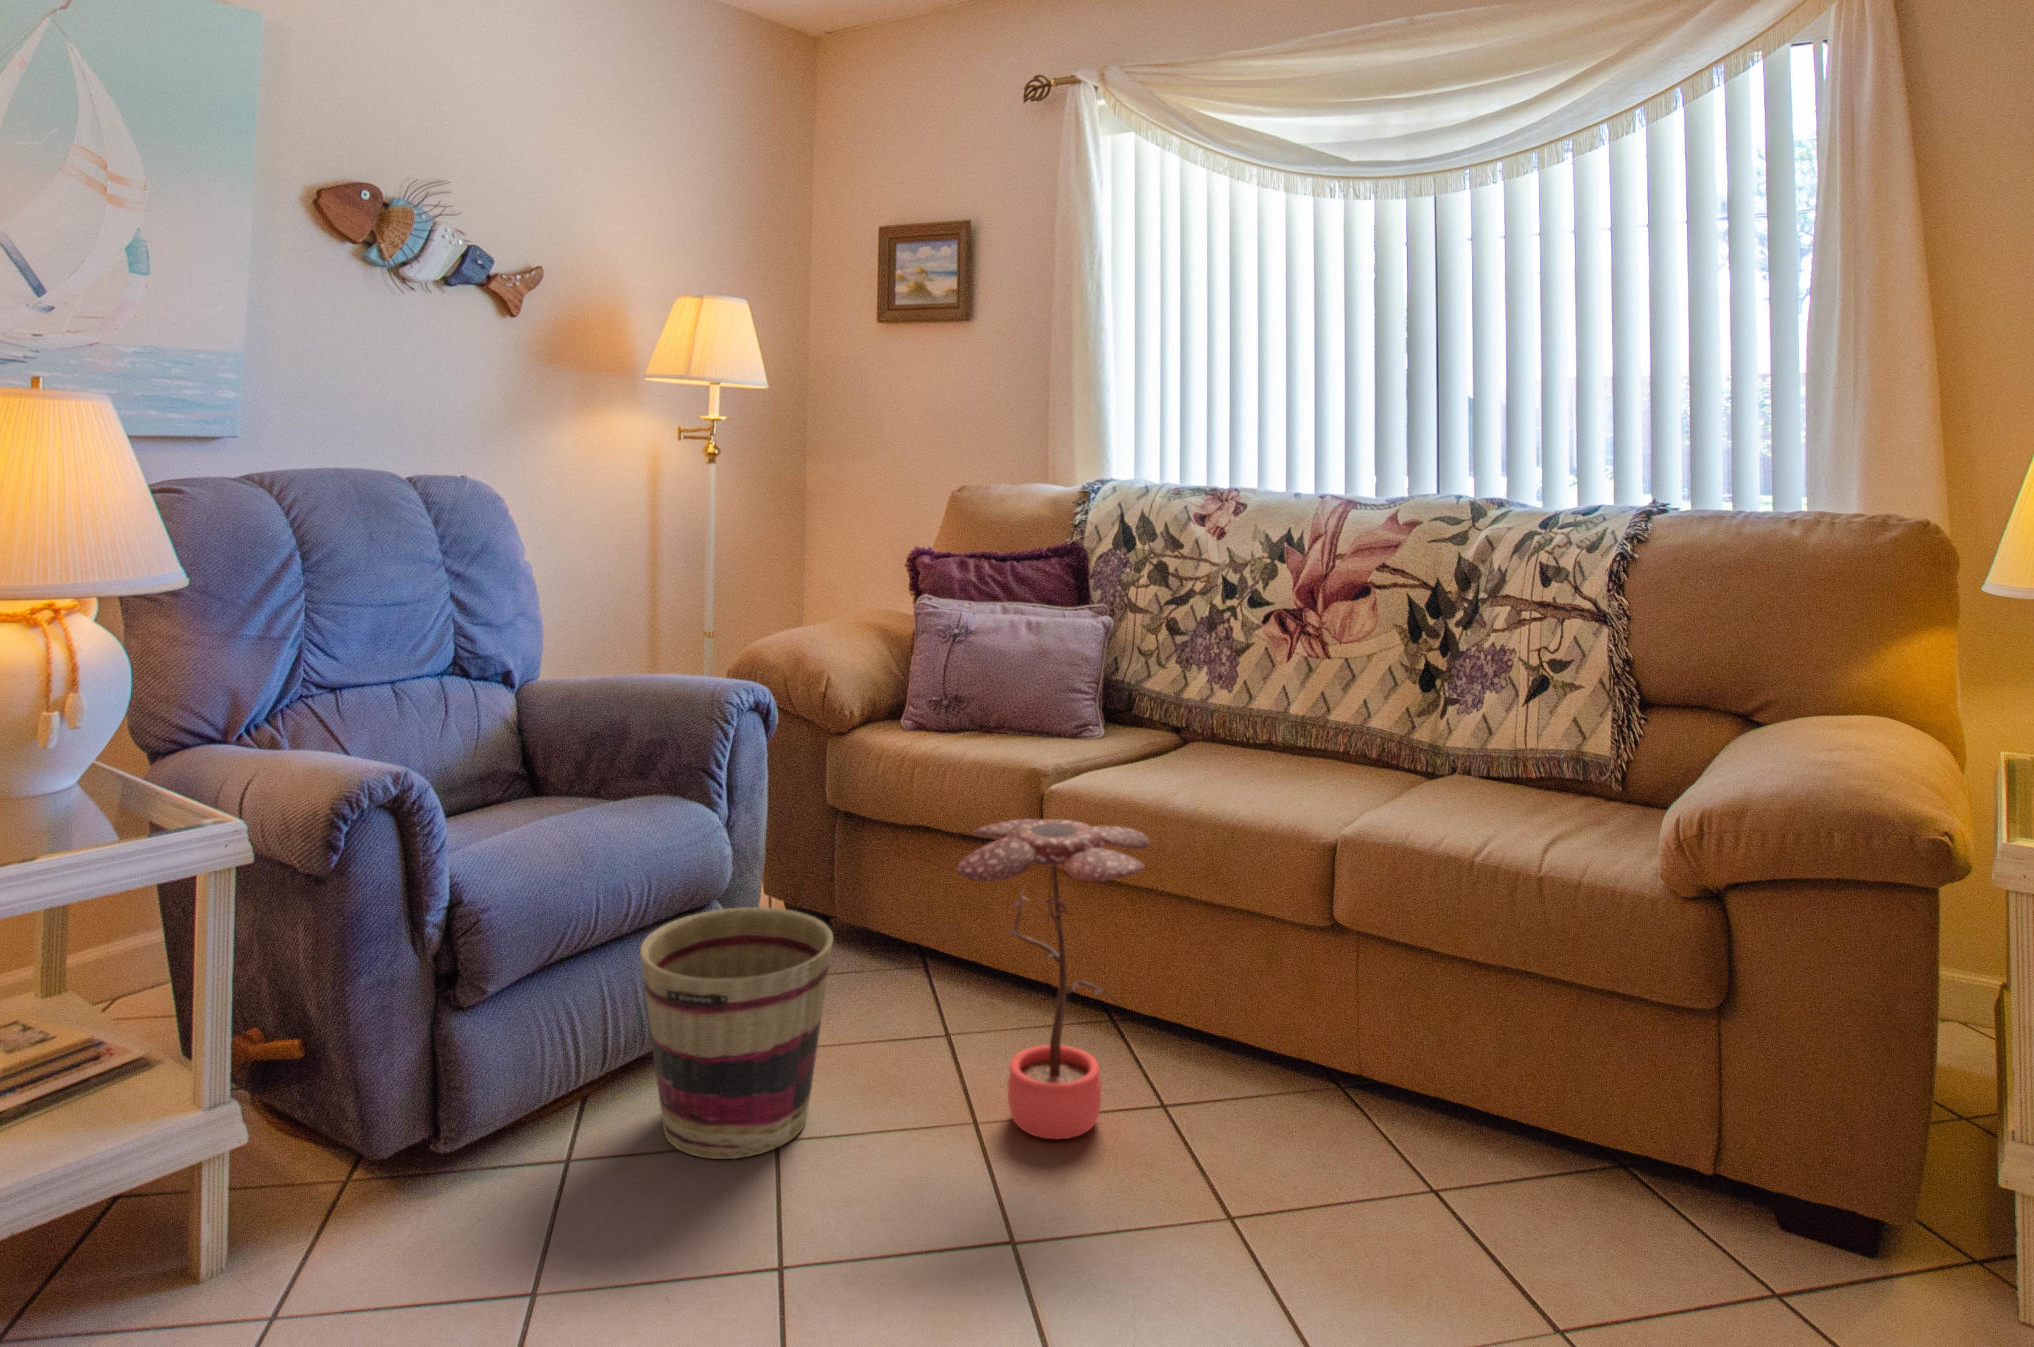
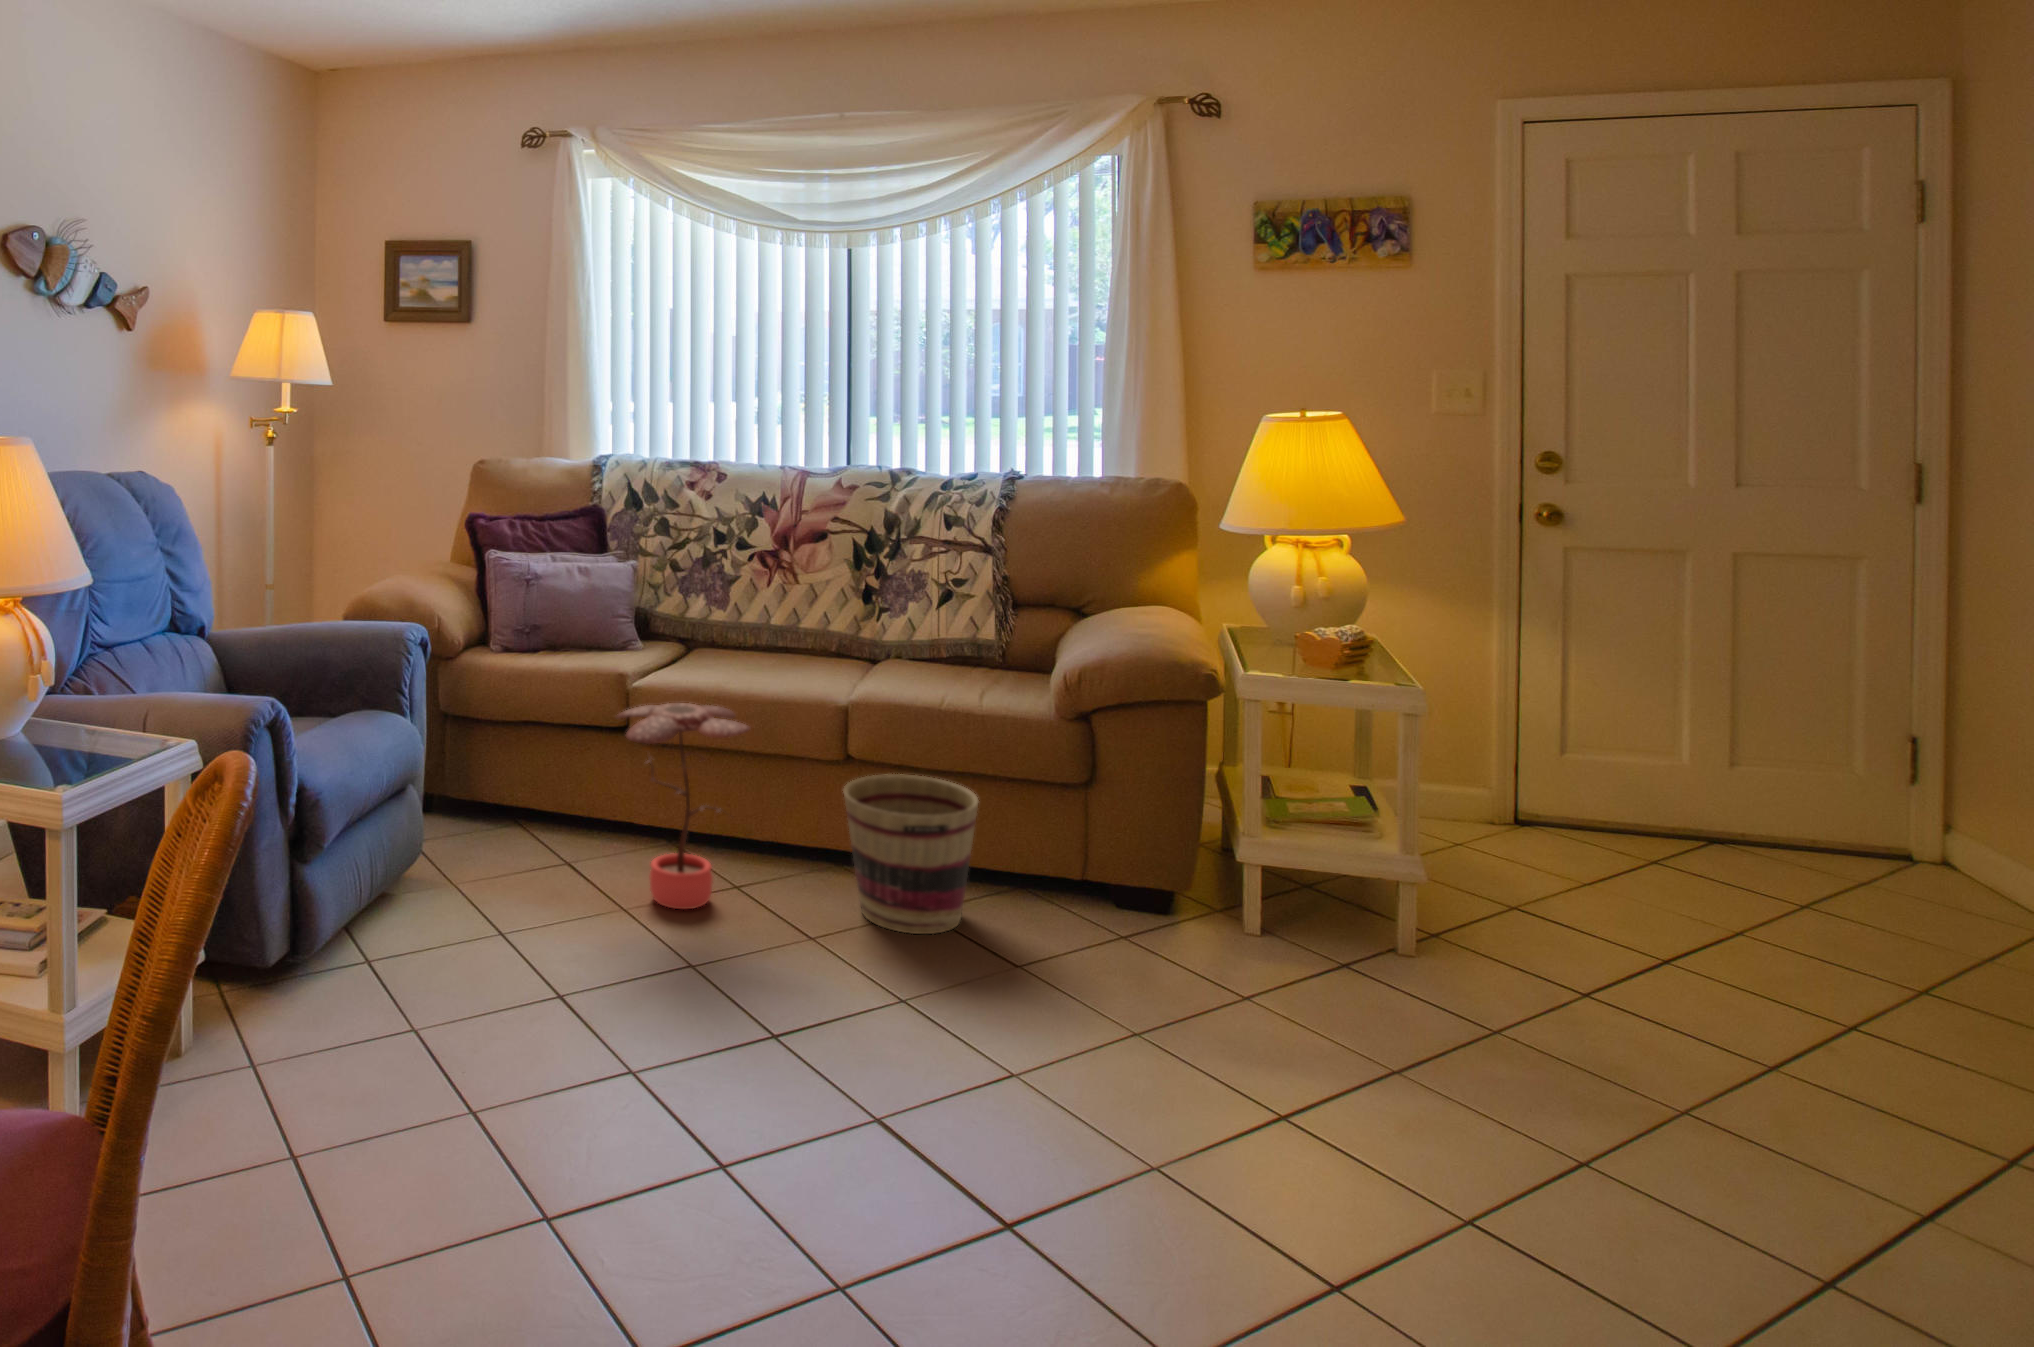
basket: present [640,907,833,1159] -> present [844,774,978,934]

